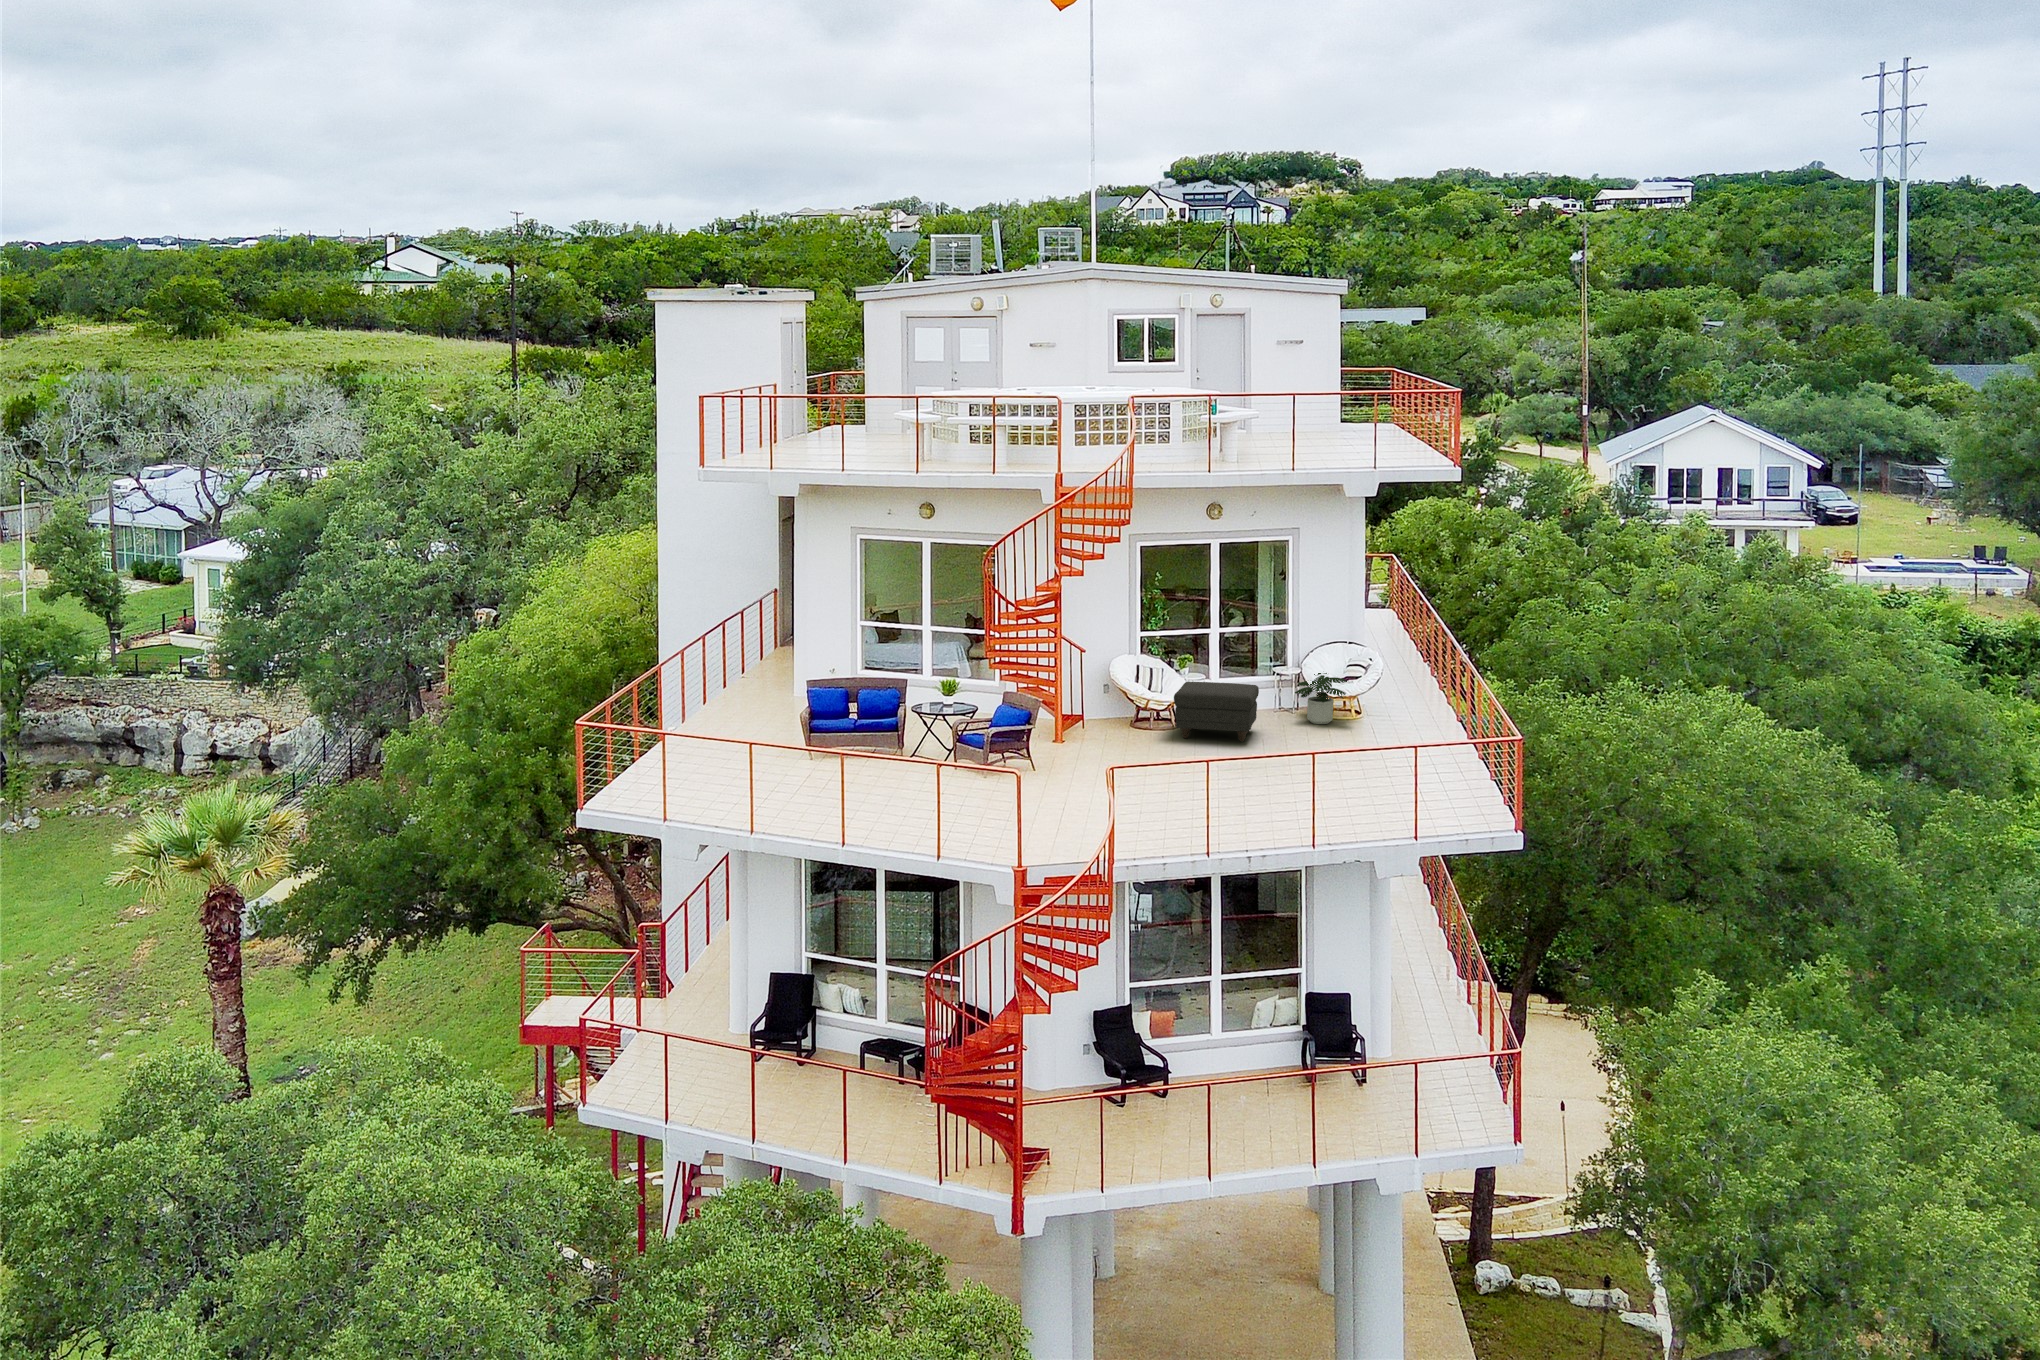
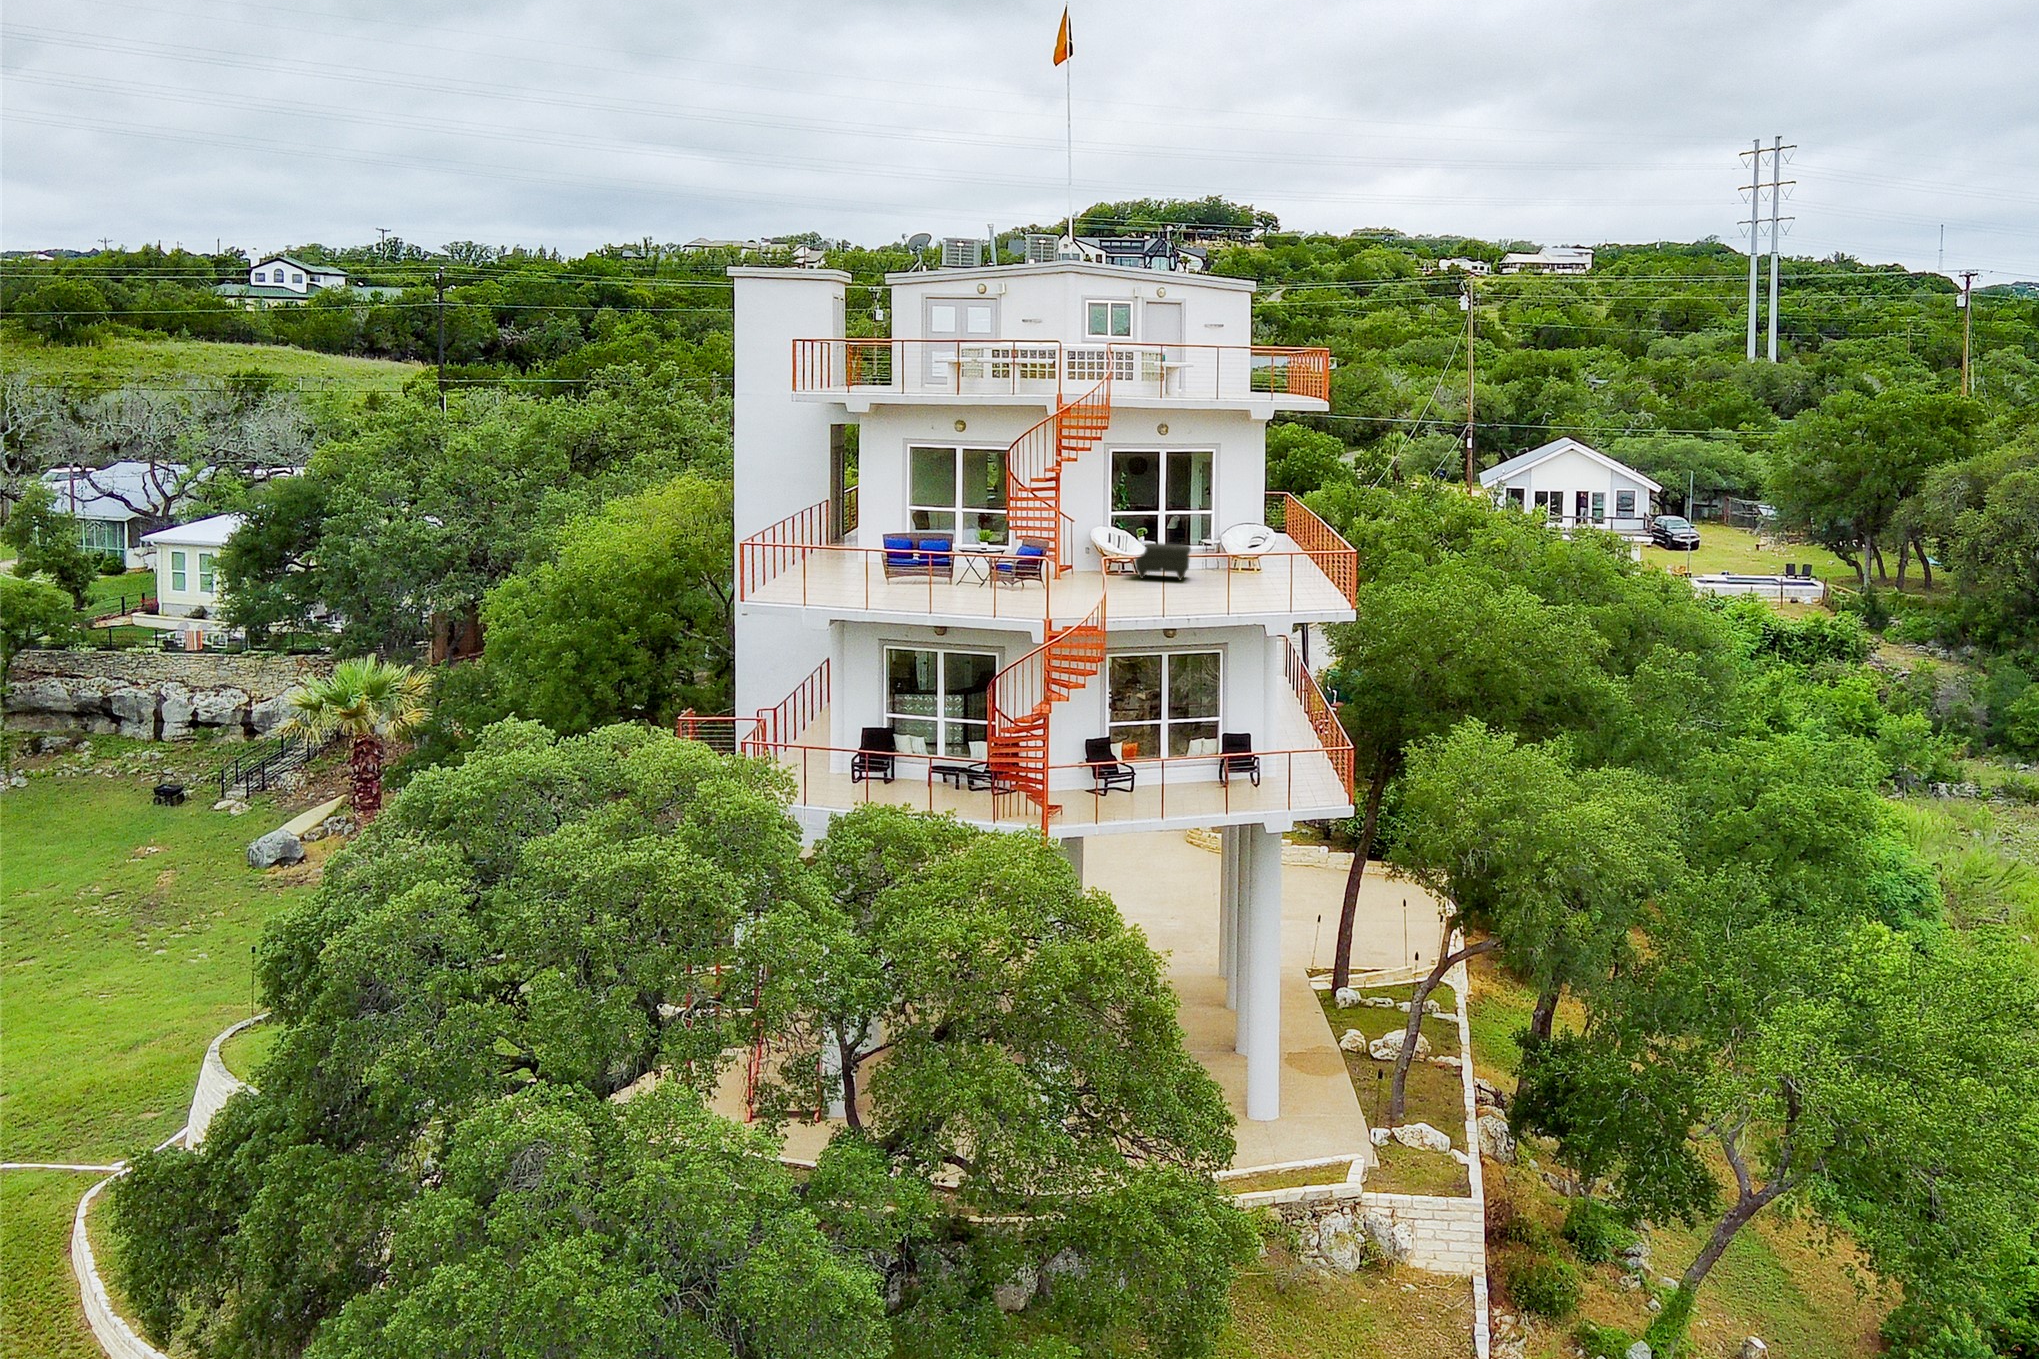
potted plant: present [1295,673,1347,724] -> none [1214,540,1251,575]

